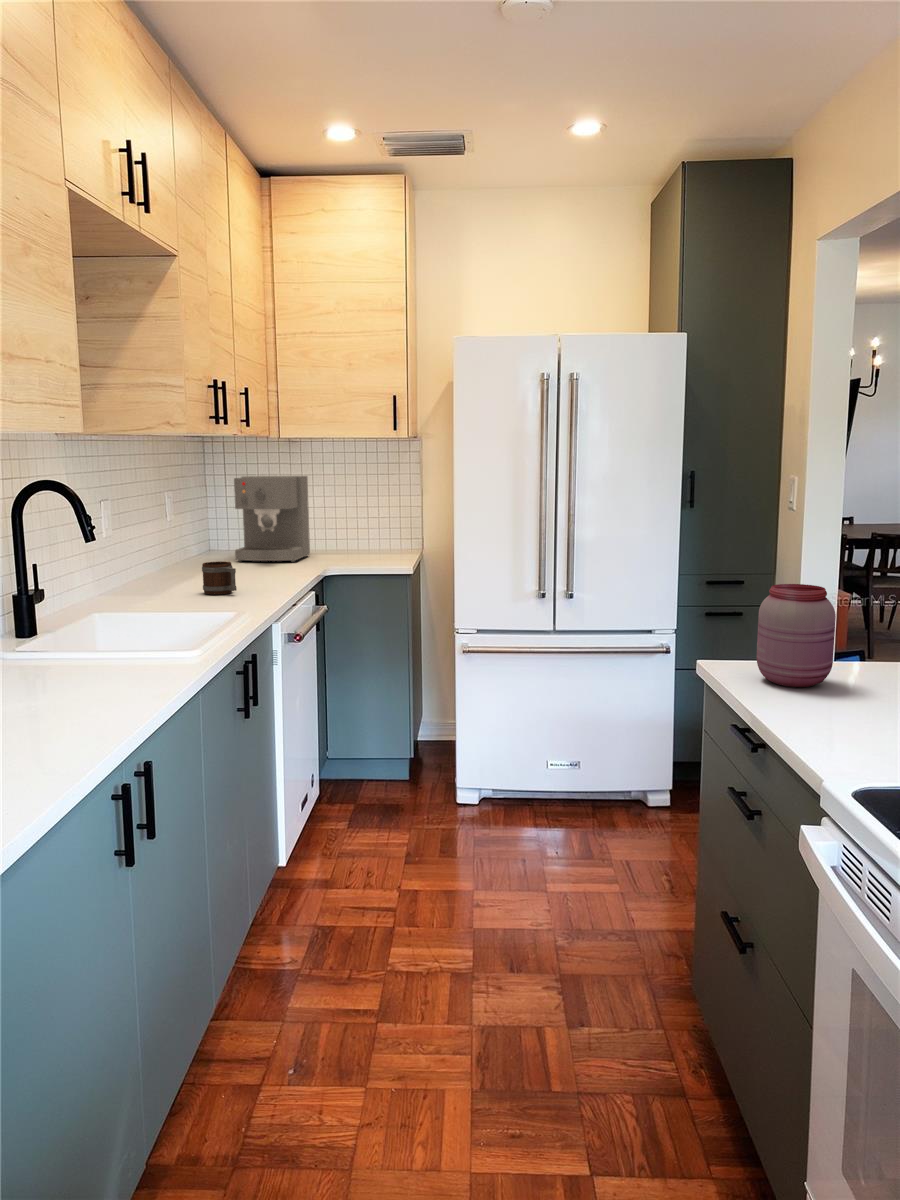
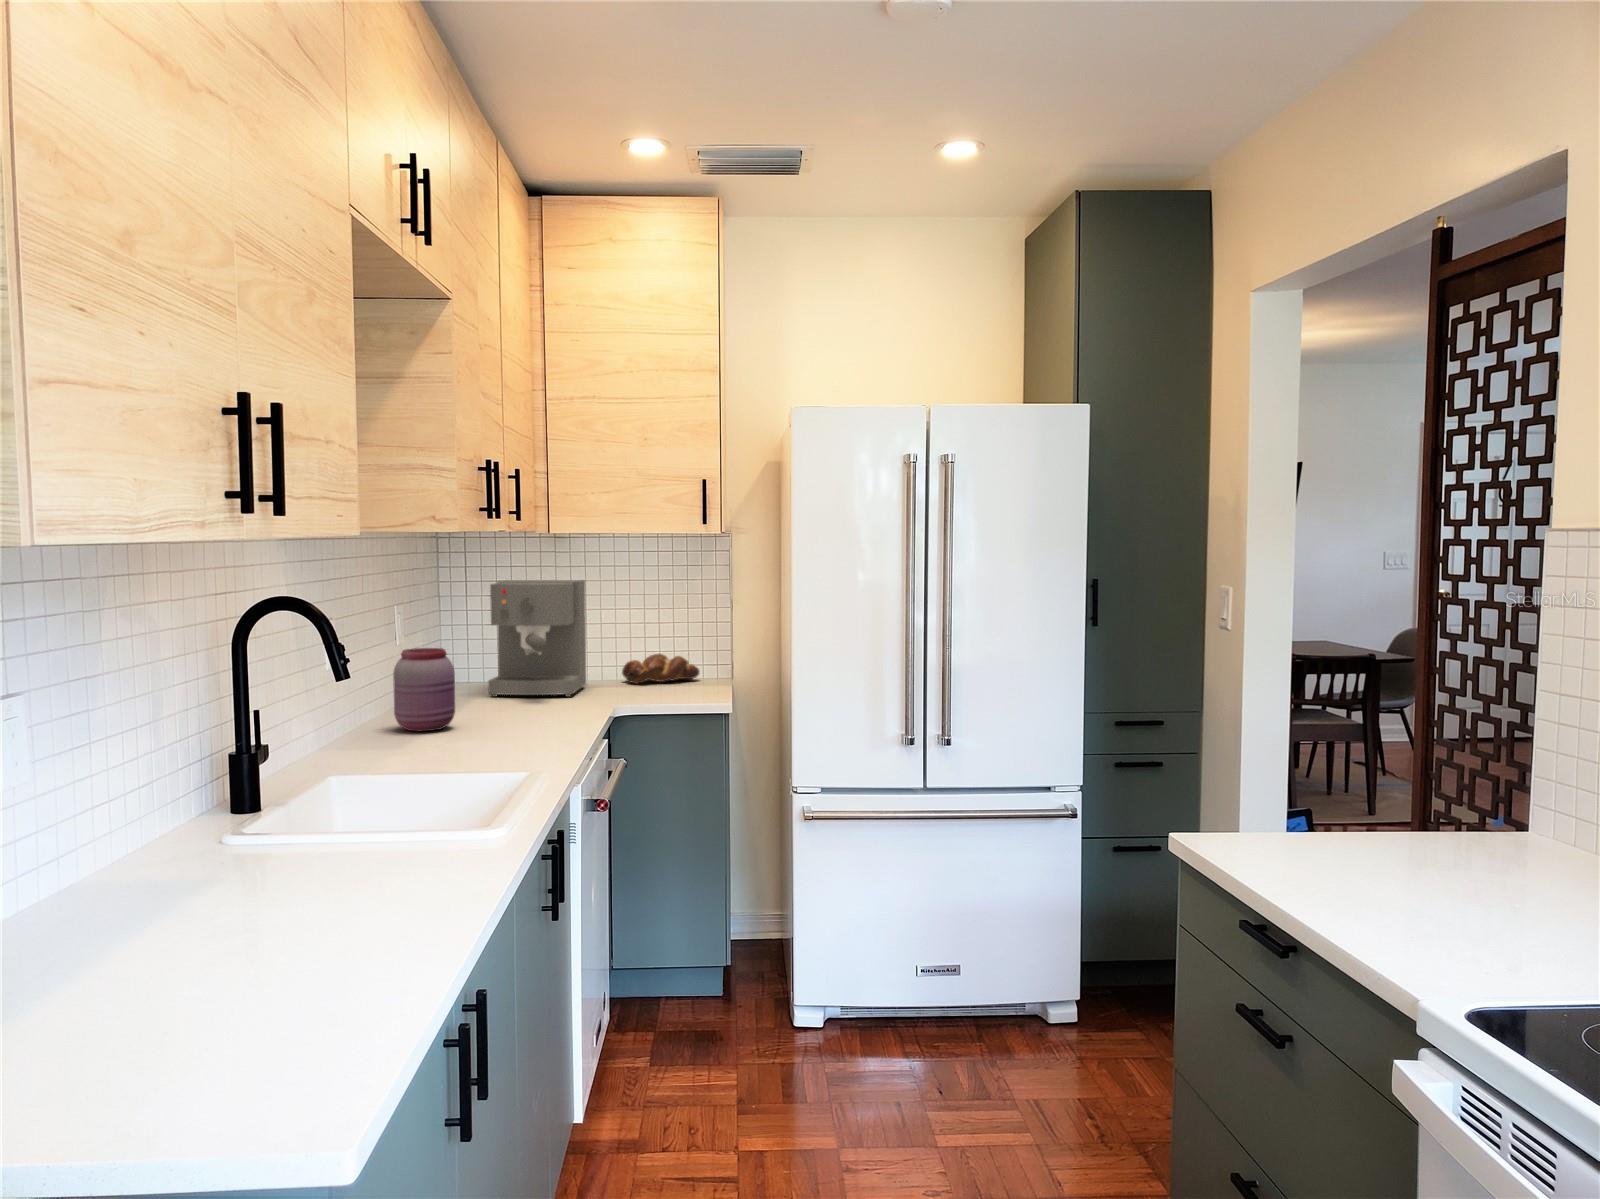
bread loaf: none [338,532,396,554] -> present [622,654,699,684]
mug: present [202,561,237,595] -> none [470,701,518,747]
jar: present [757,584,836,687] -> present [393,648,455,731]

